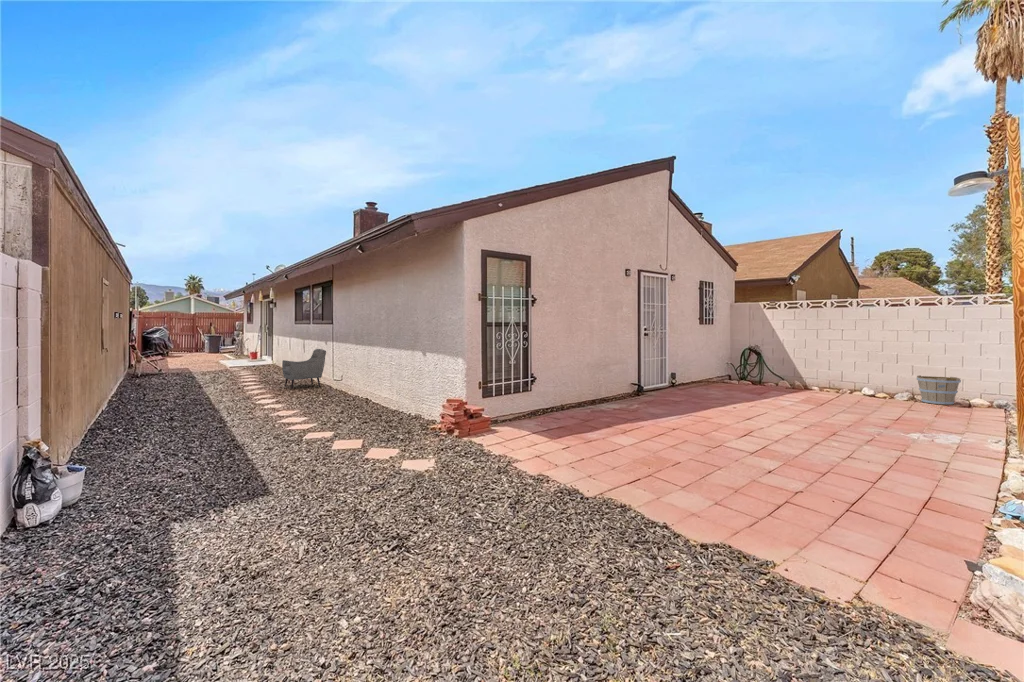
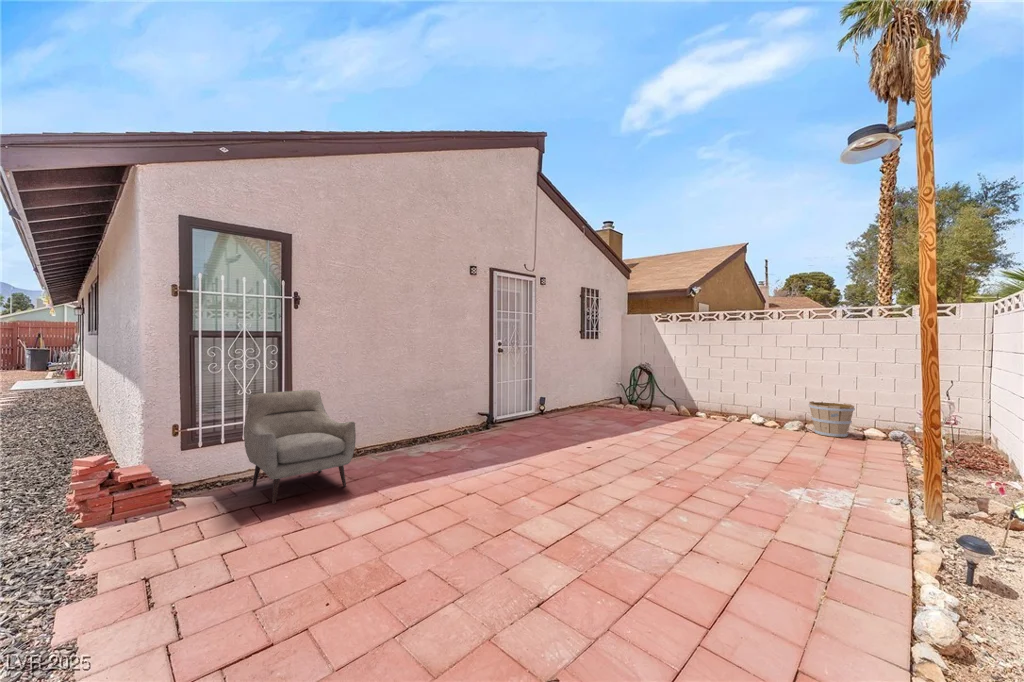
chair: present [282,349,326,389] -> present [244,390,356,504]

